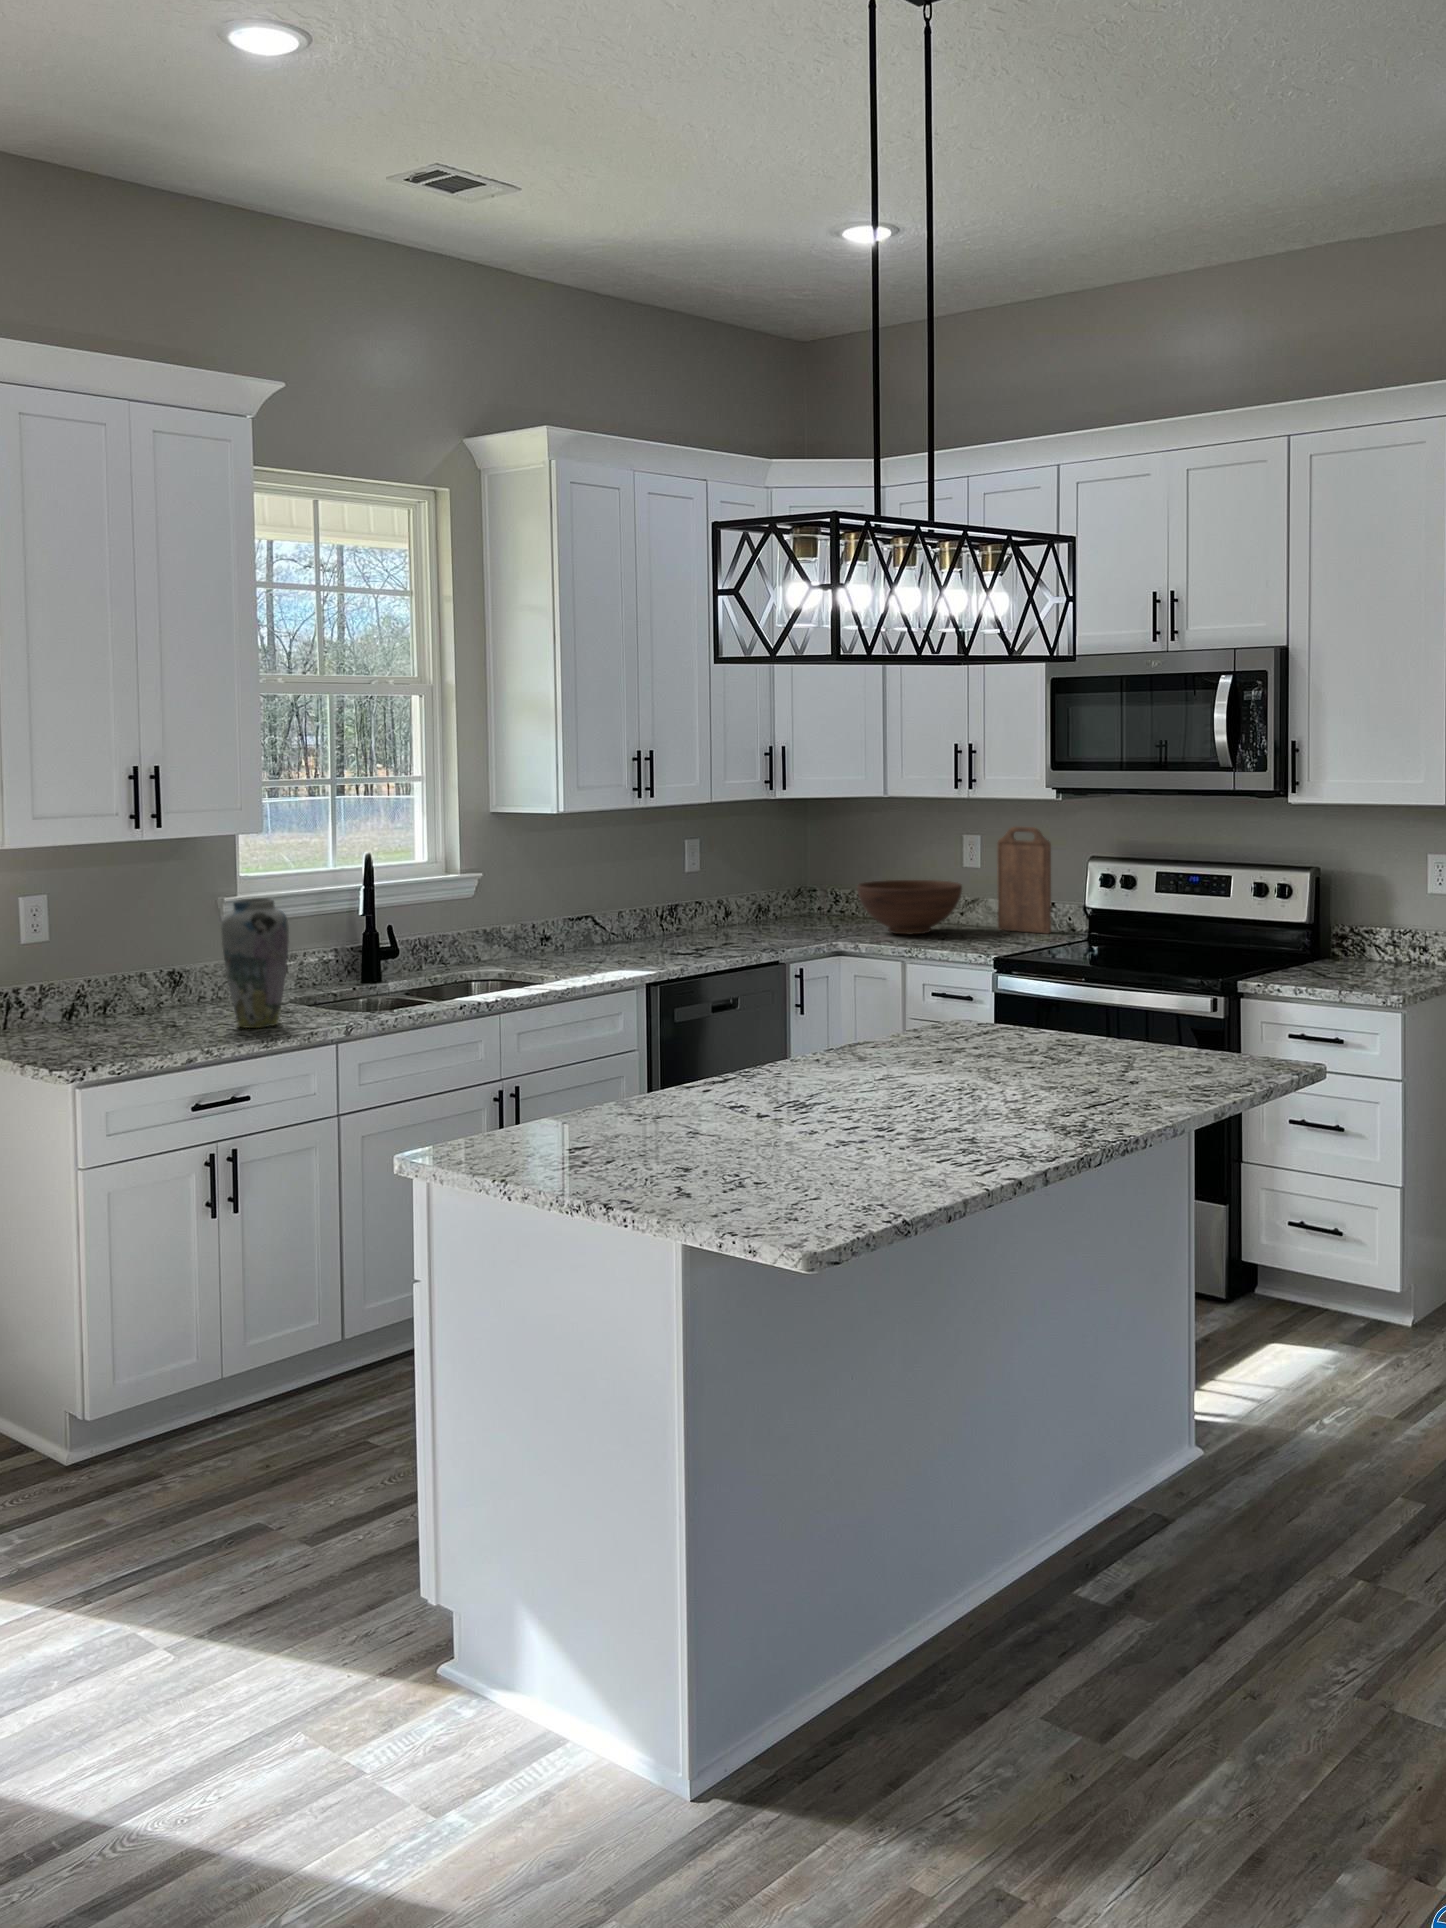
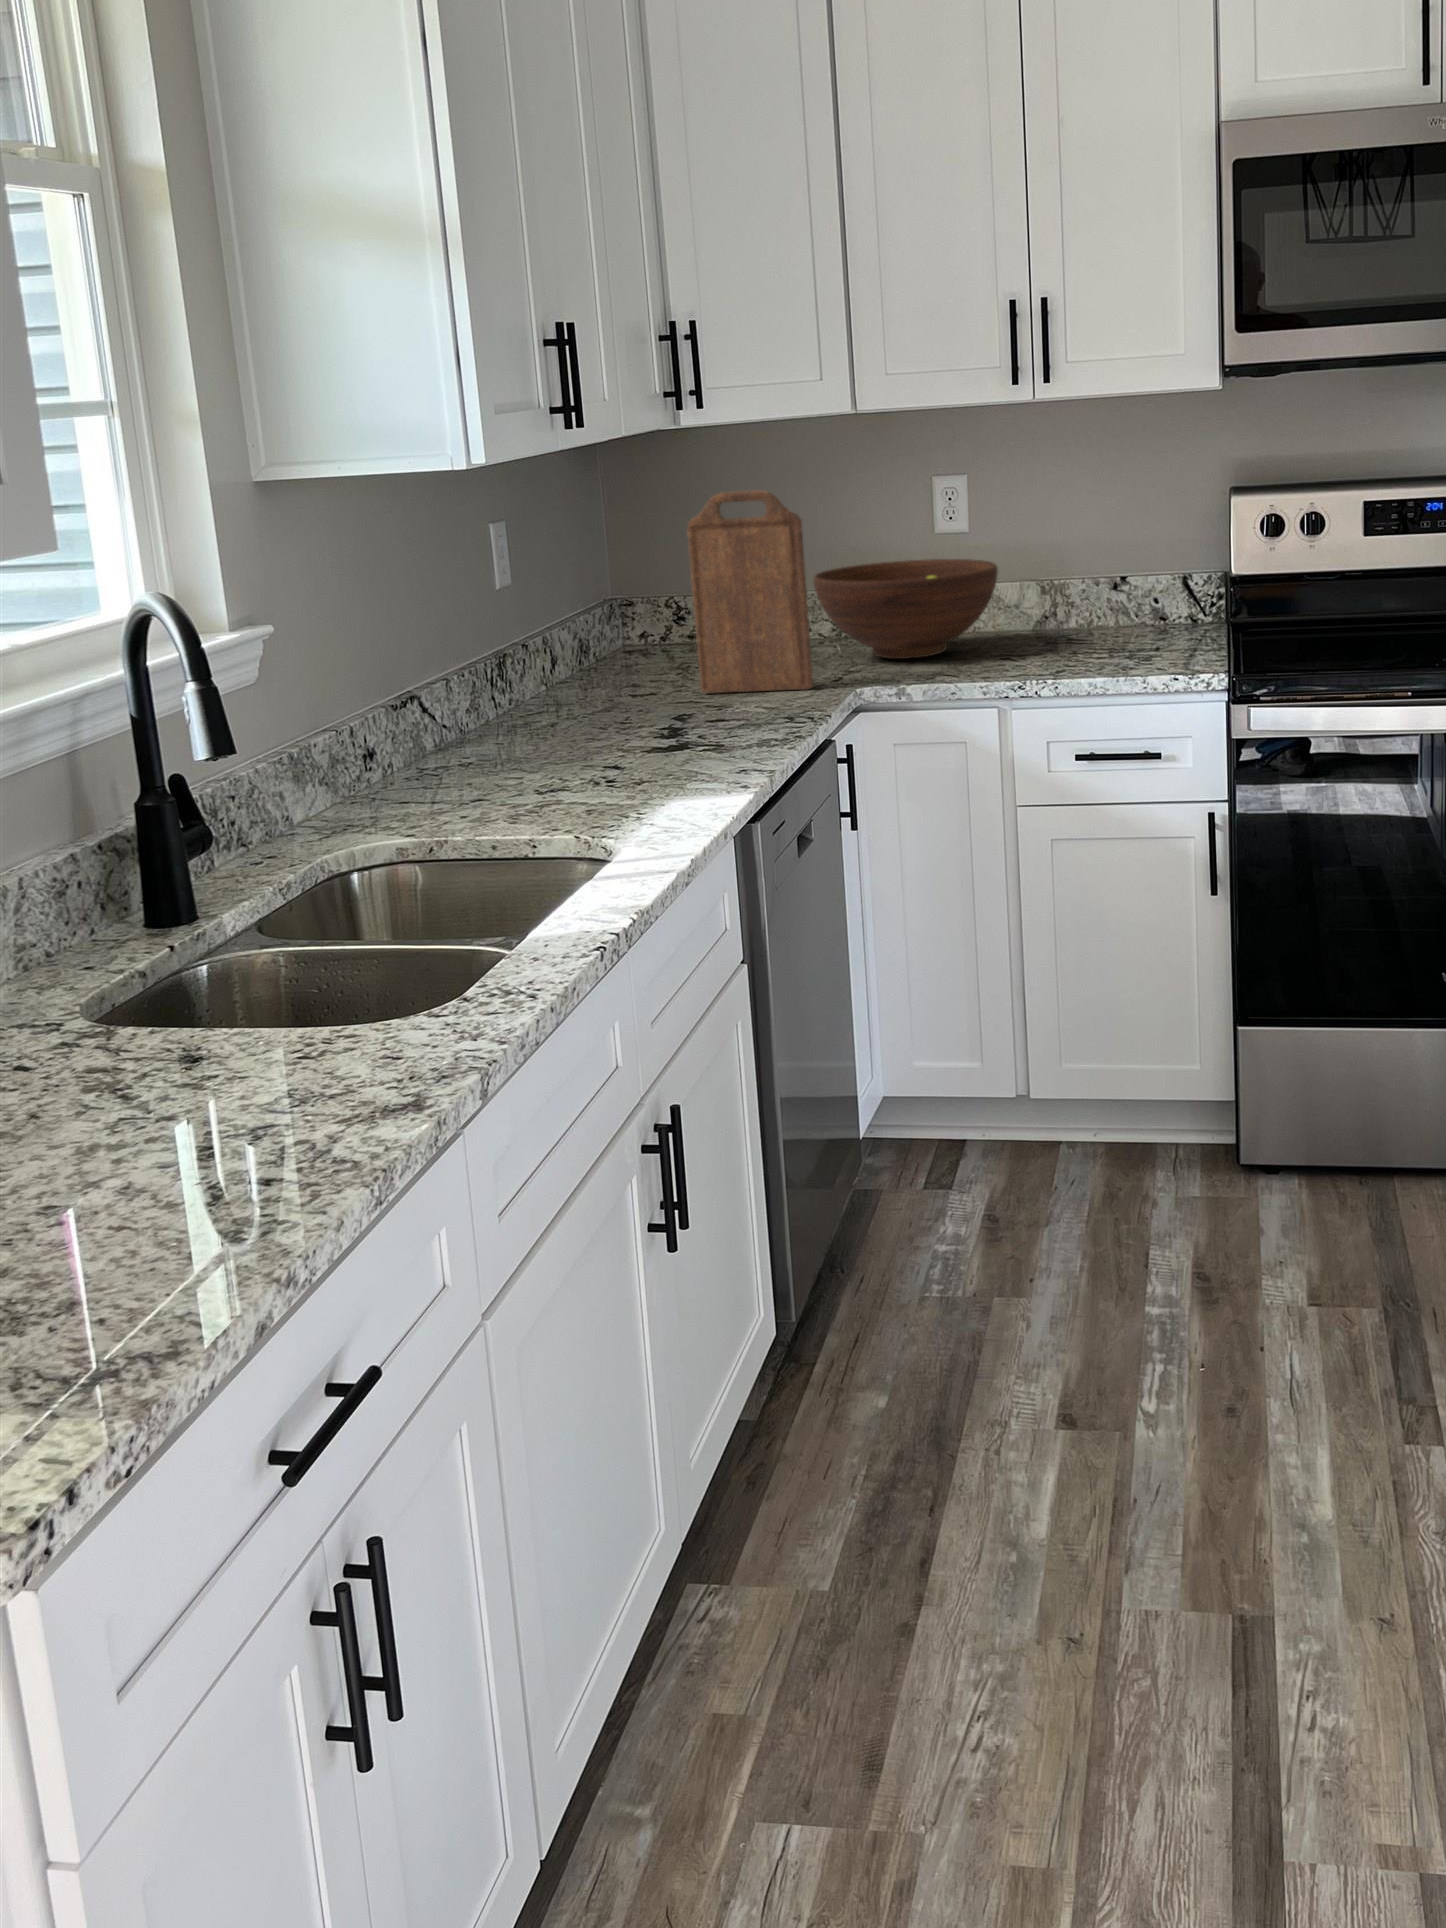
cutting board: present [997,827,1051,934] -> present [687,490,813,693]
vase: present [221,898,289,1028] -> none [97,747,314,1152]

